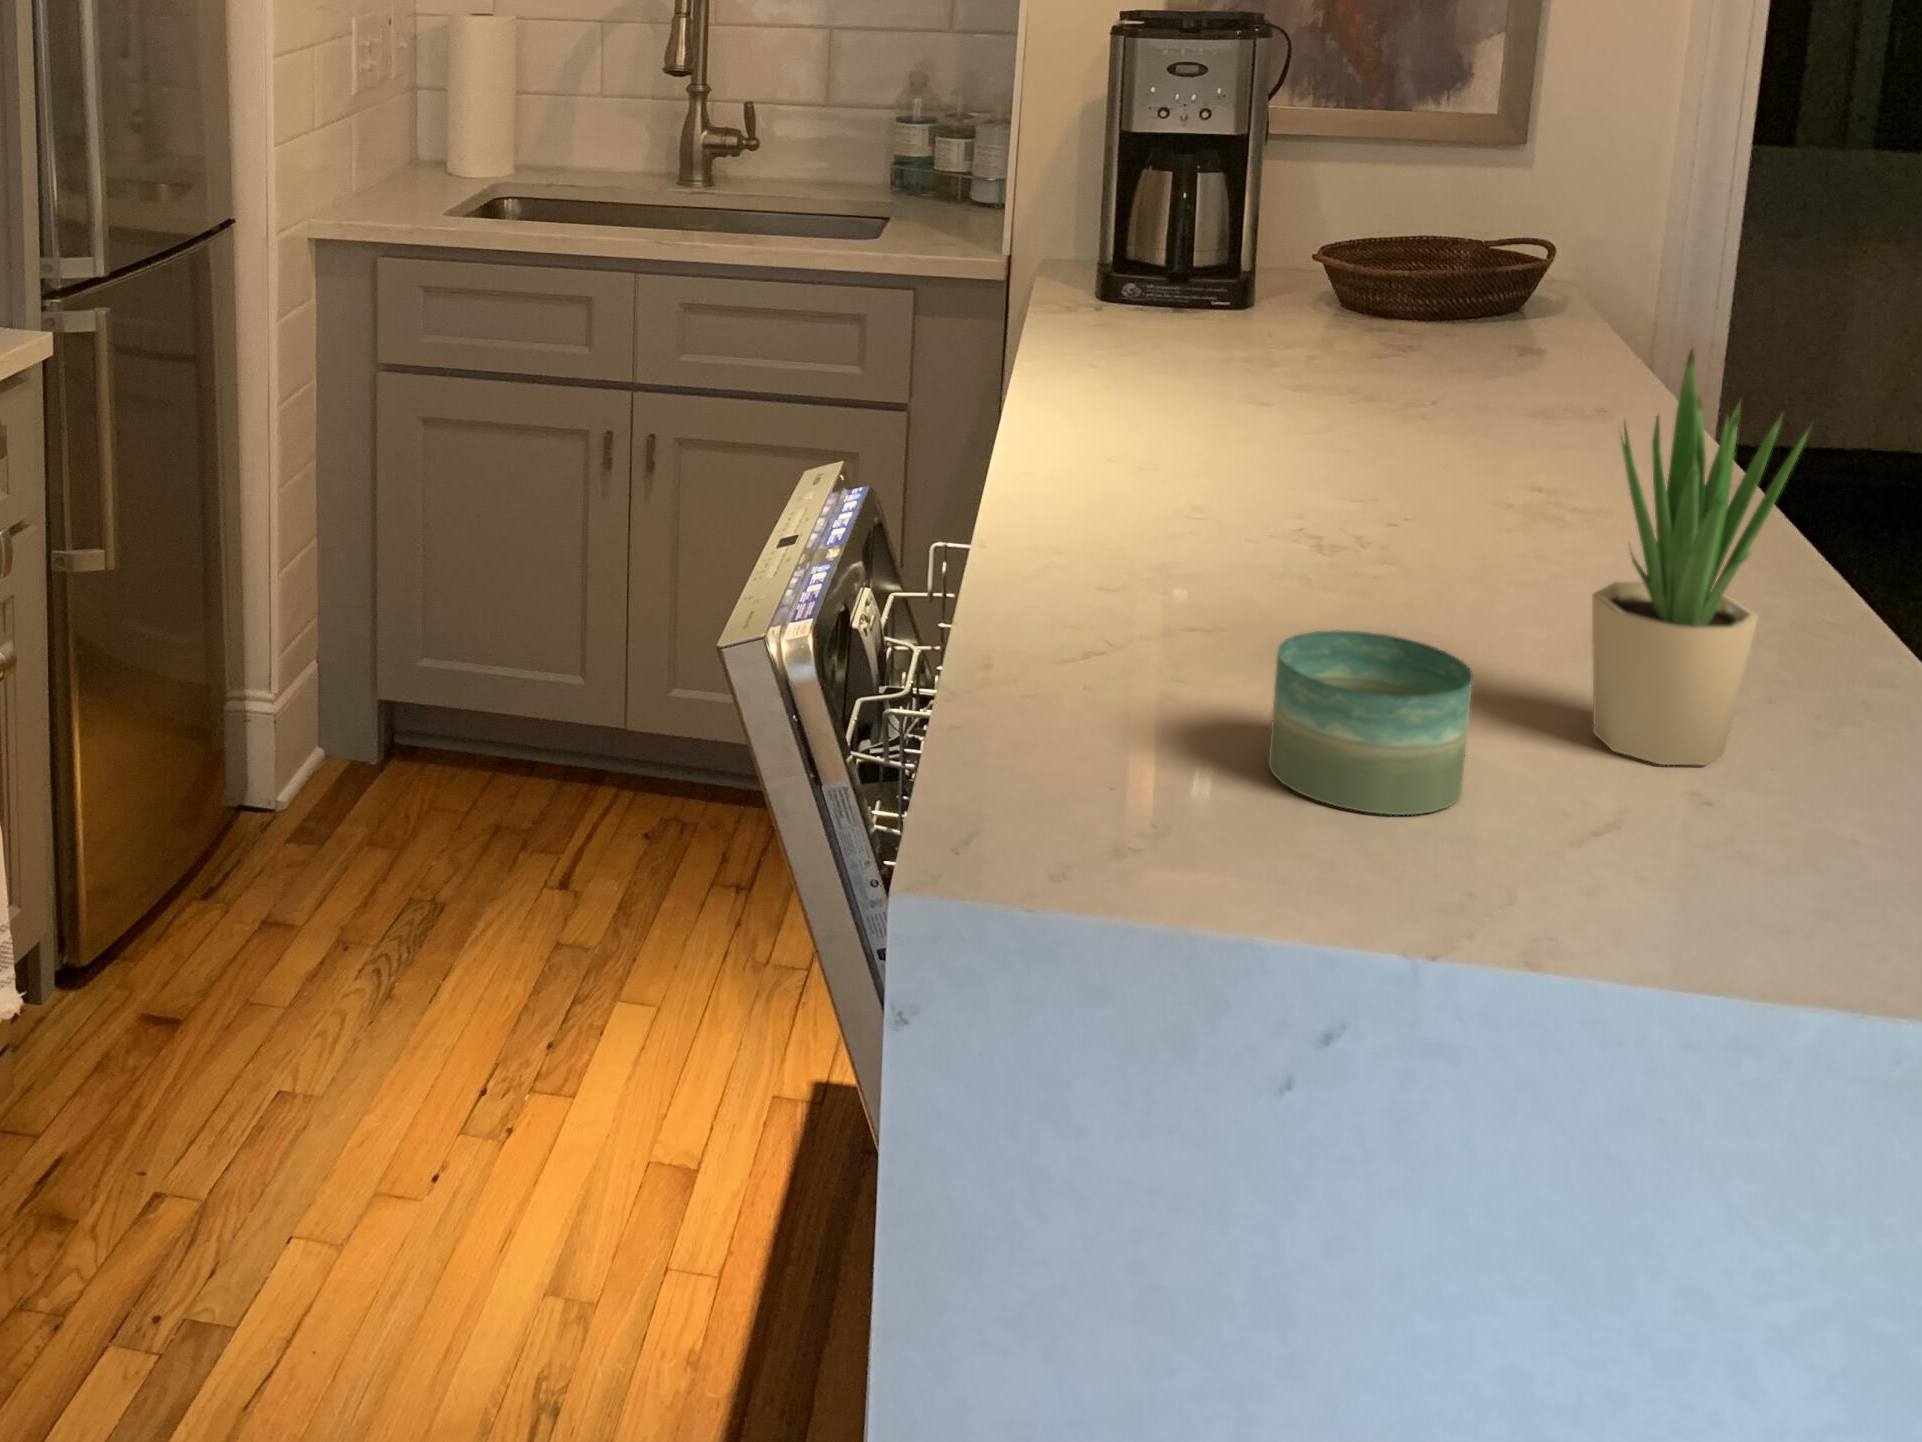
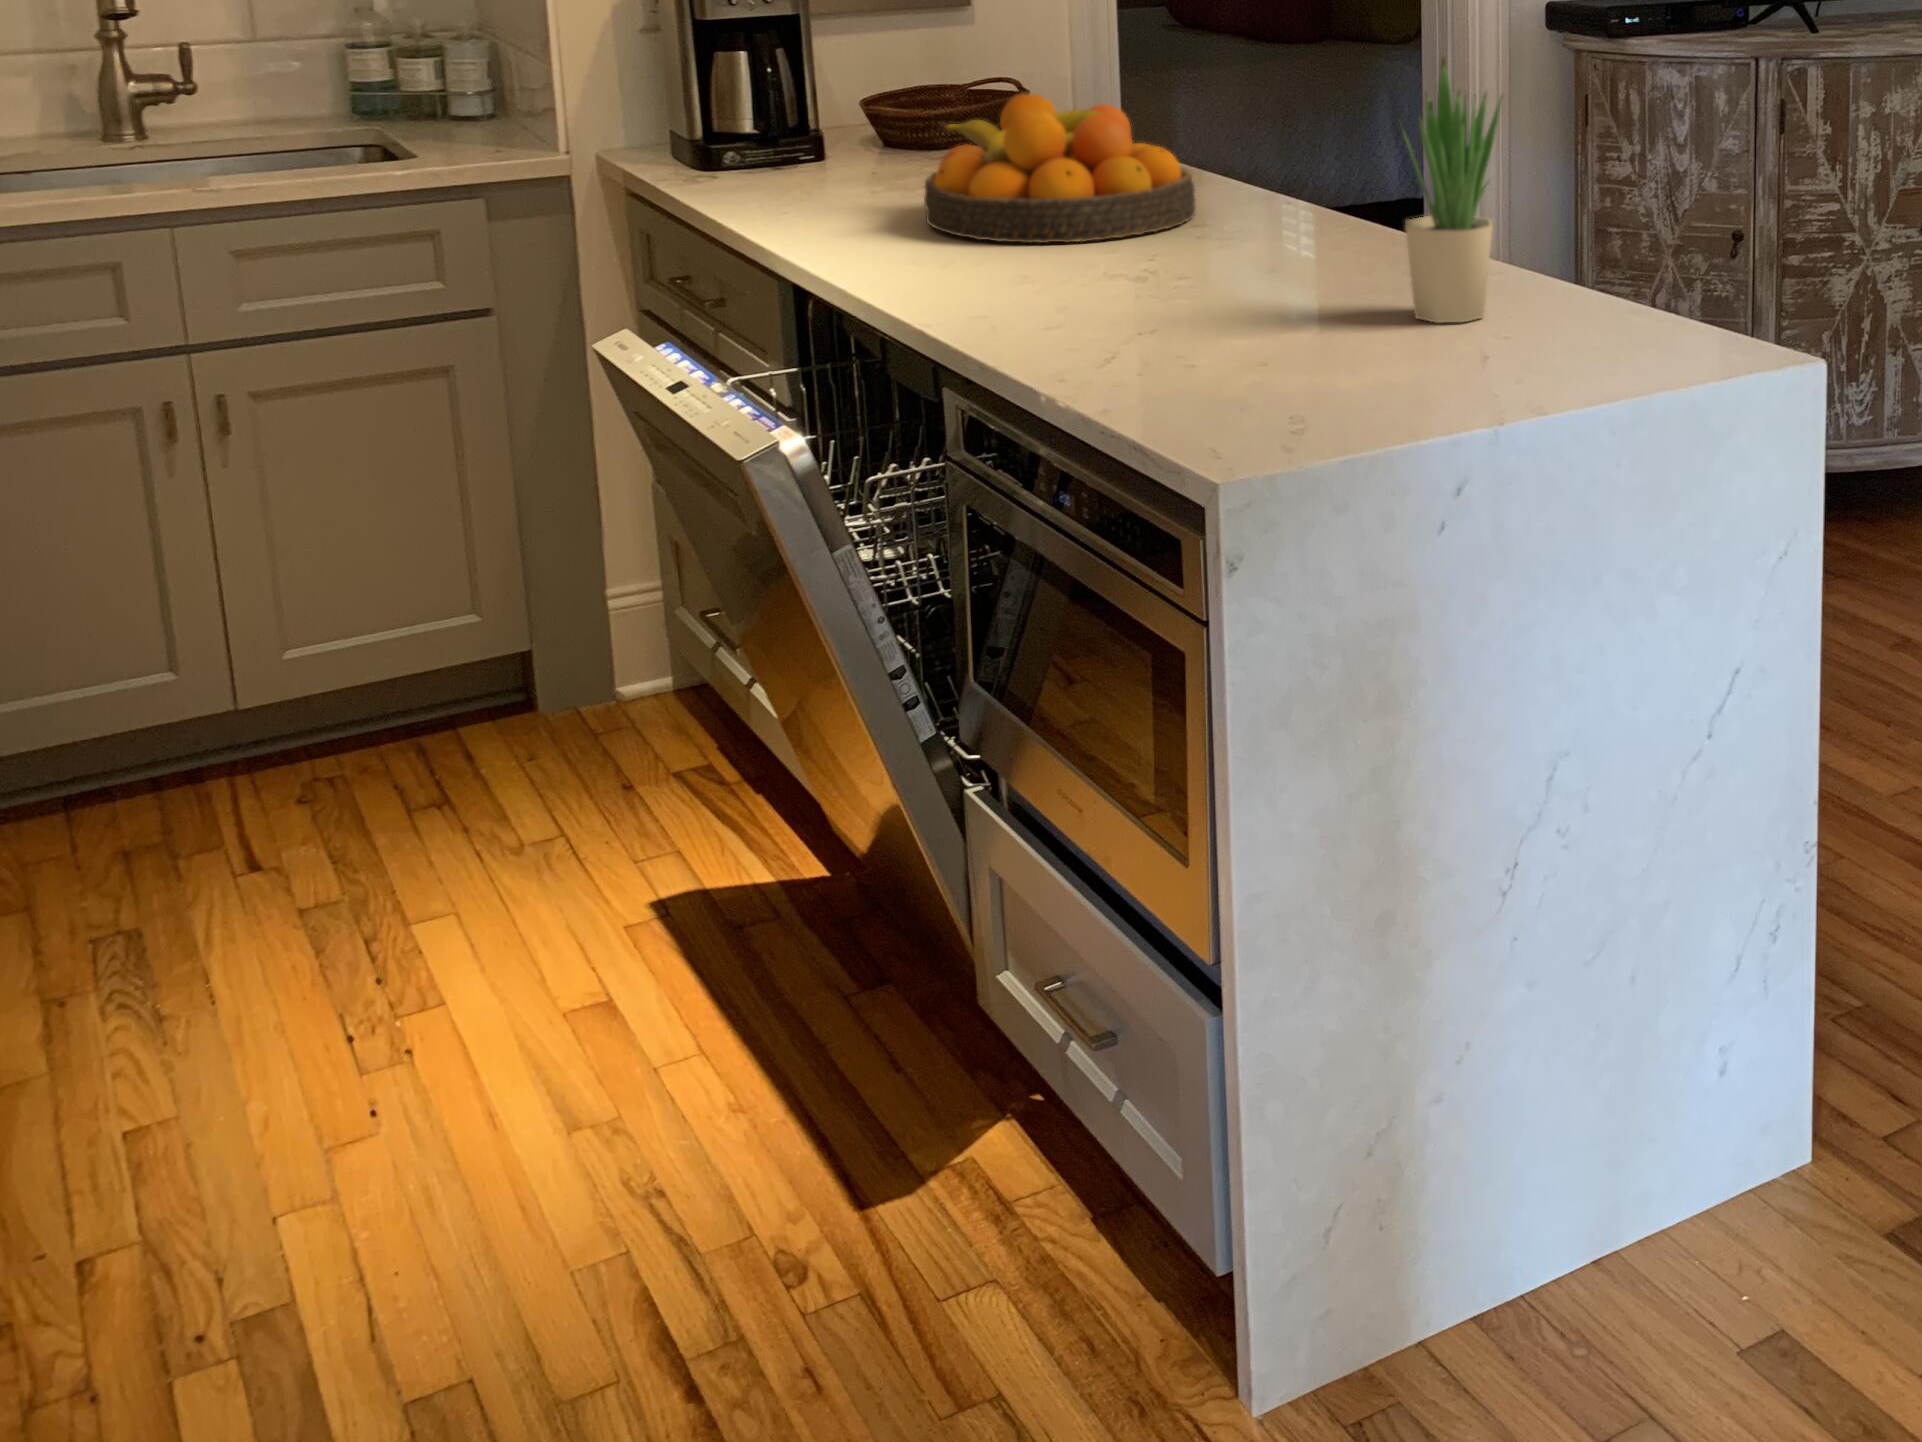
fruit bowl: none [1206,277,1579,490] -> present [924,94,1196,243]
candle: present [1268,630,1473,815] -> none [1280,270,1404,376]

